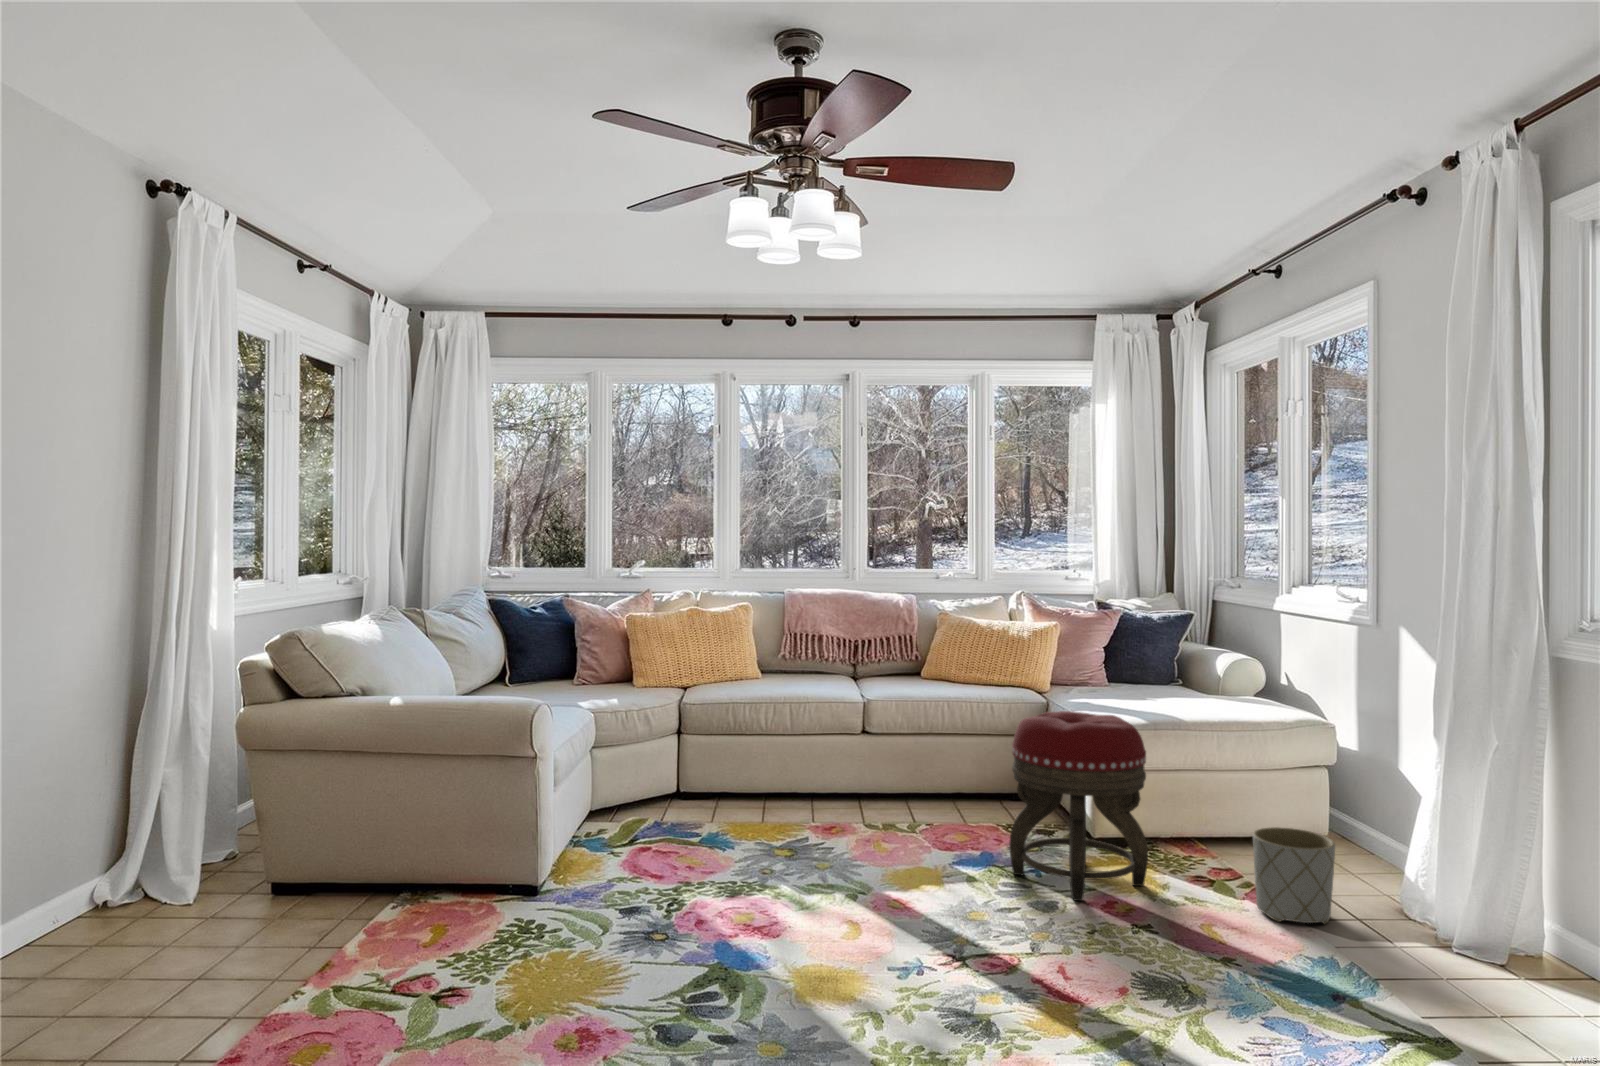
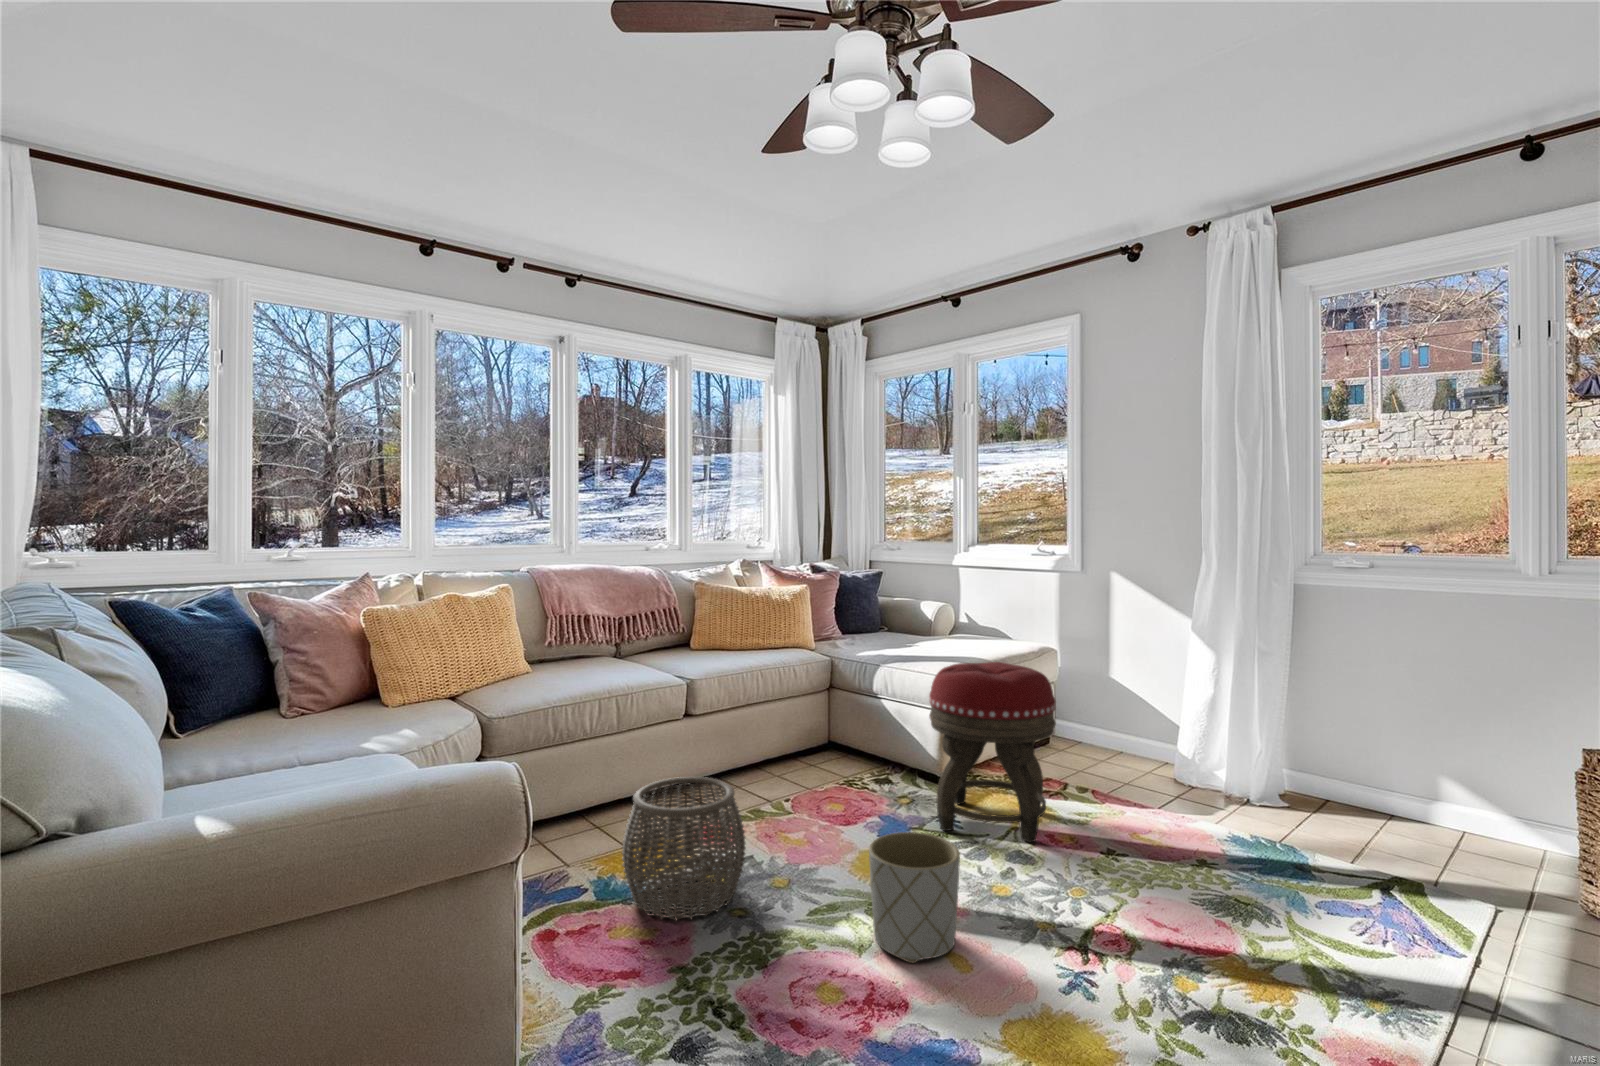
woven basket: none [697,765,795,868] -> present [622,777,745,920]
planter: present [1253,827,1335,924] -> present [869,832,960,963]

